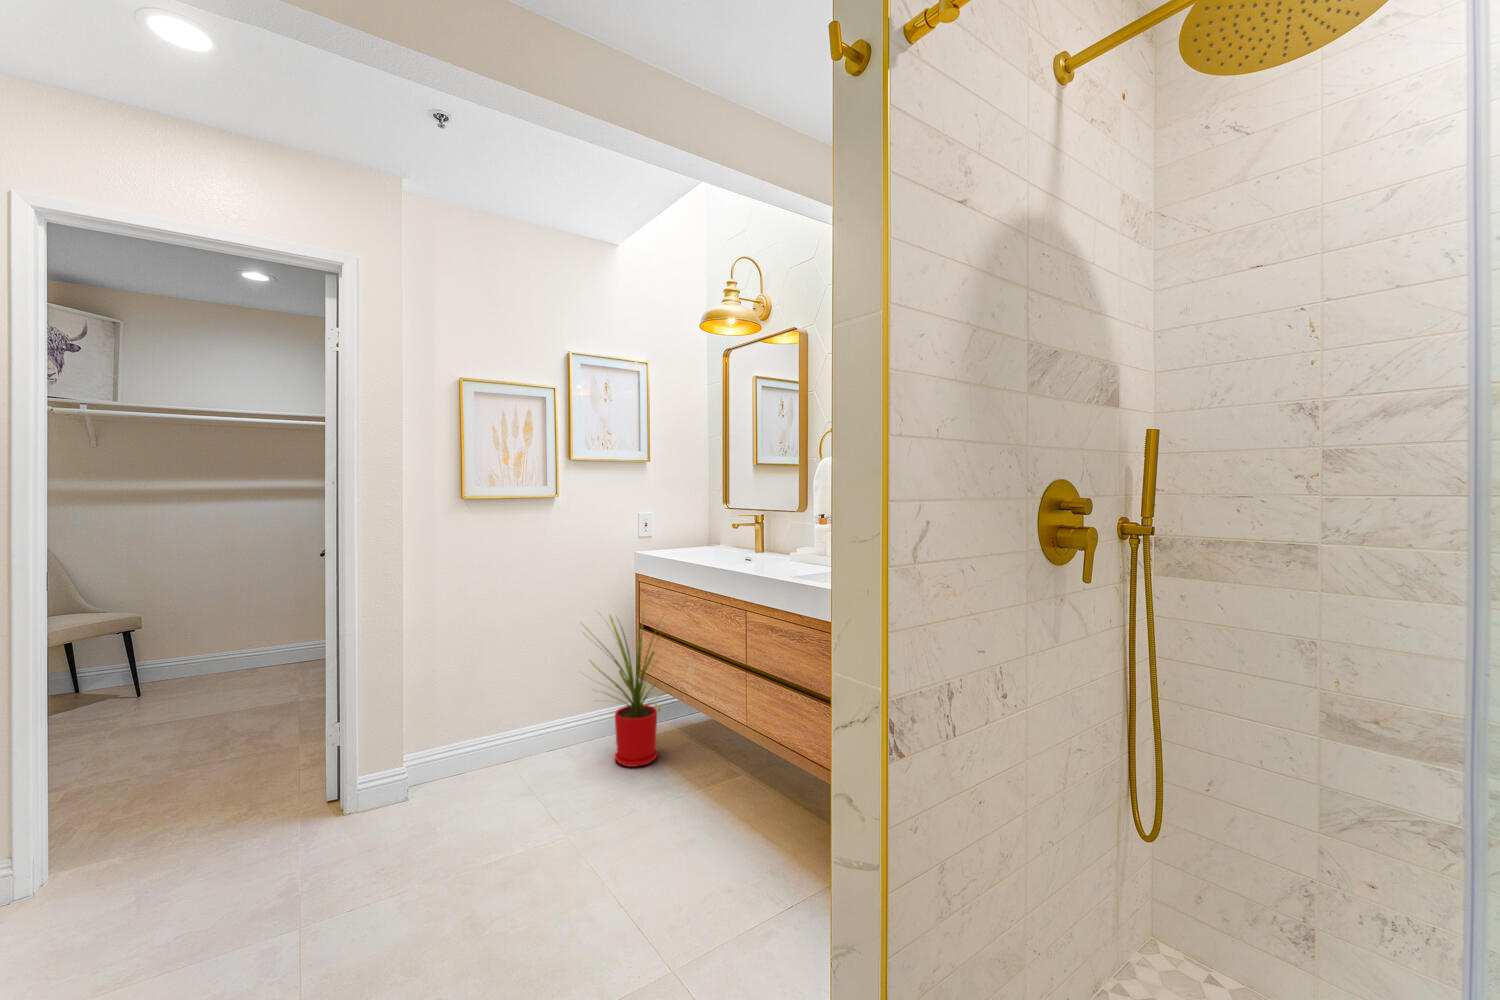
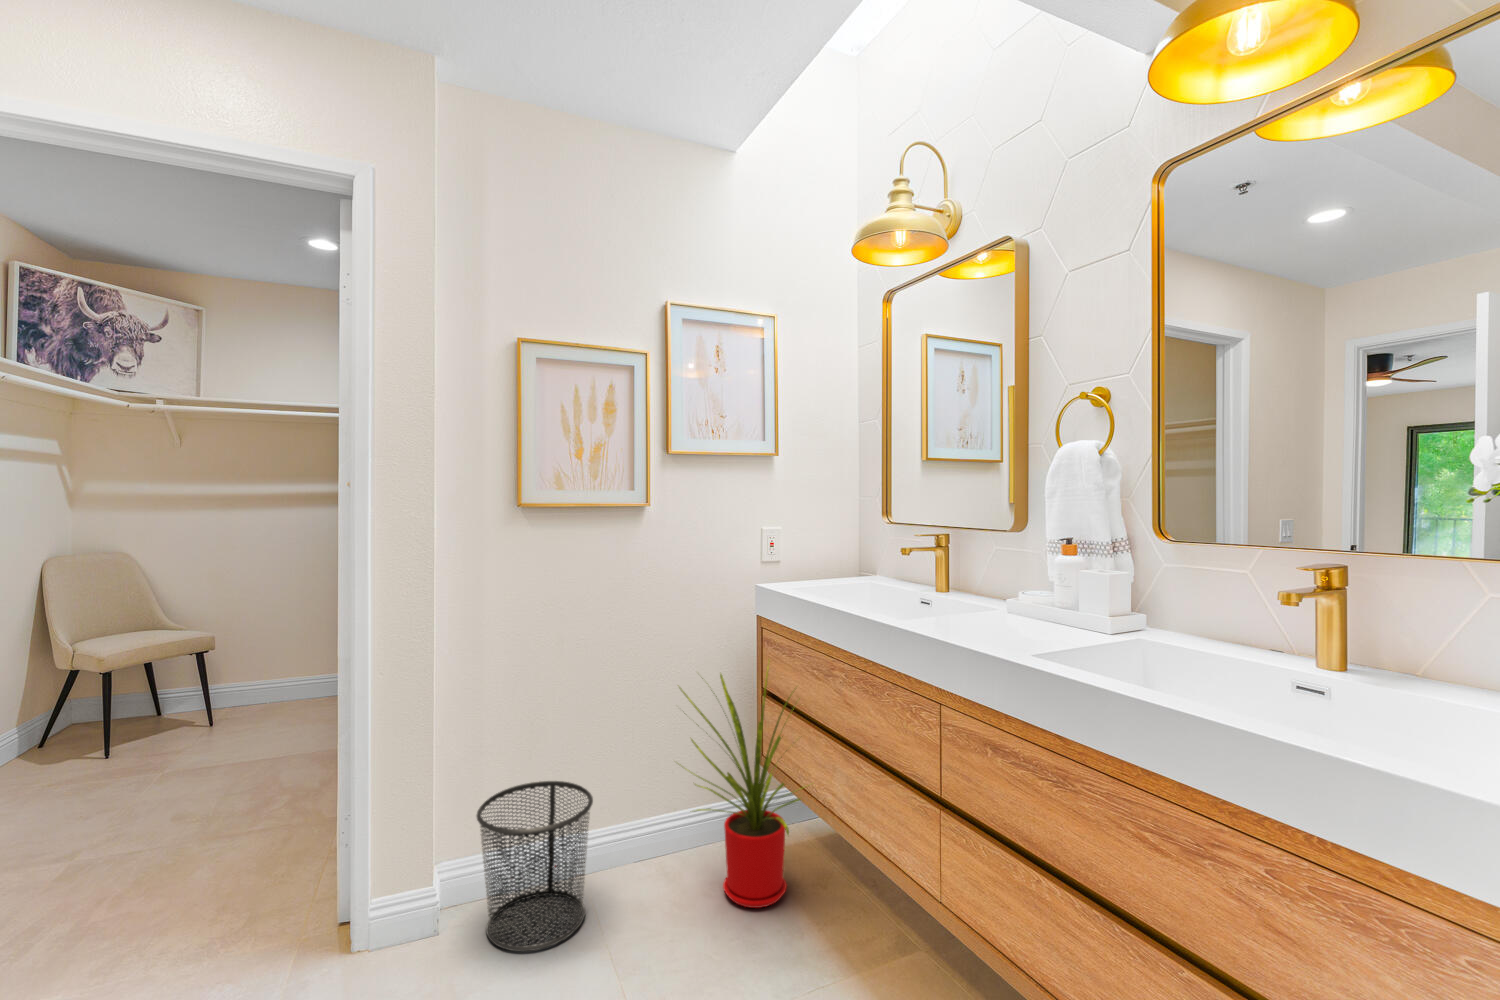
waste bin: none [436,693,522,804] -> present [477,781,593,951]

